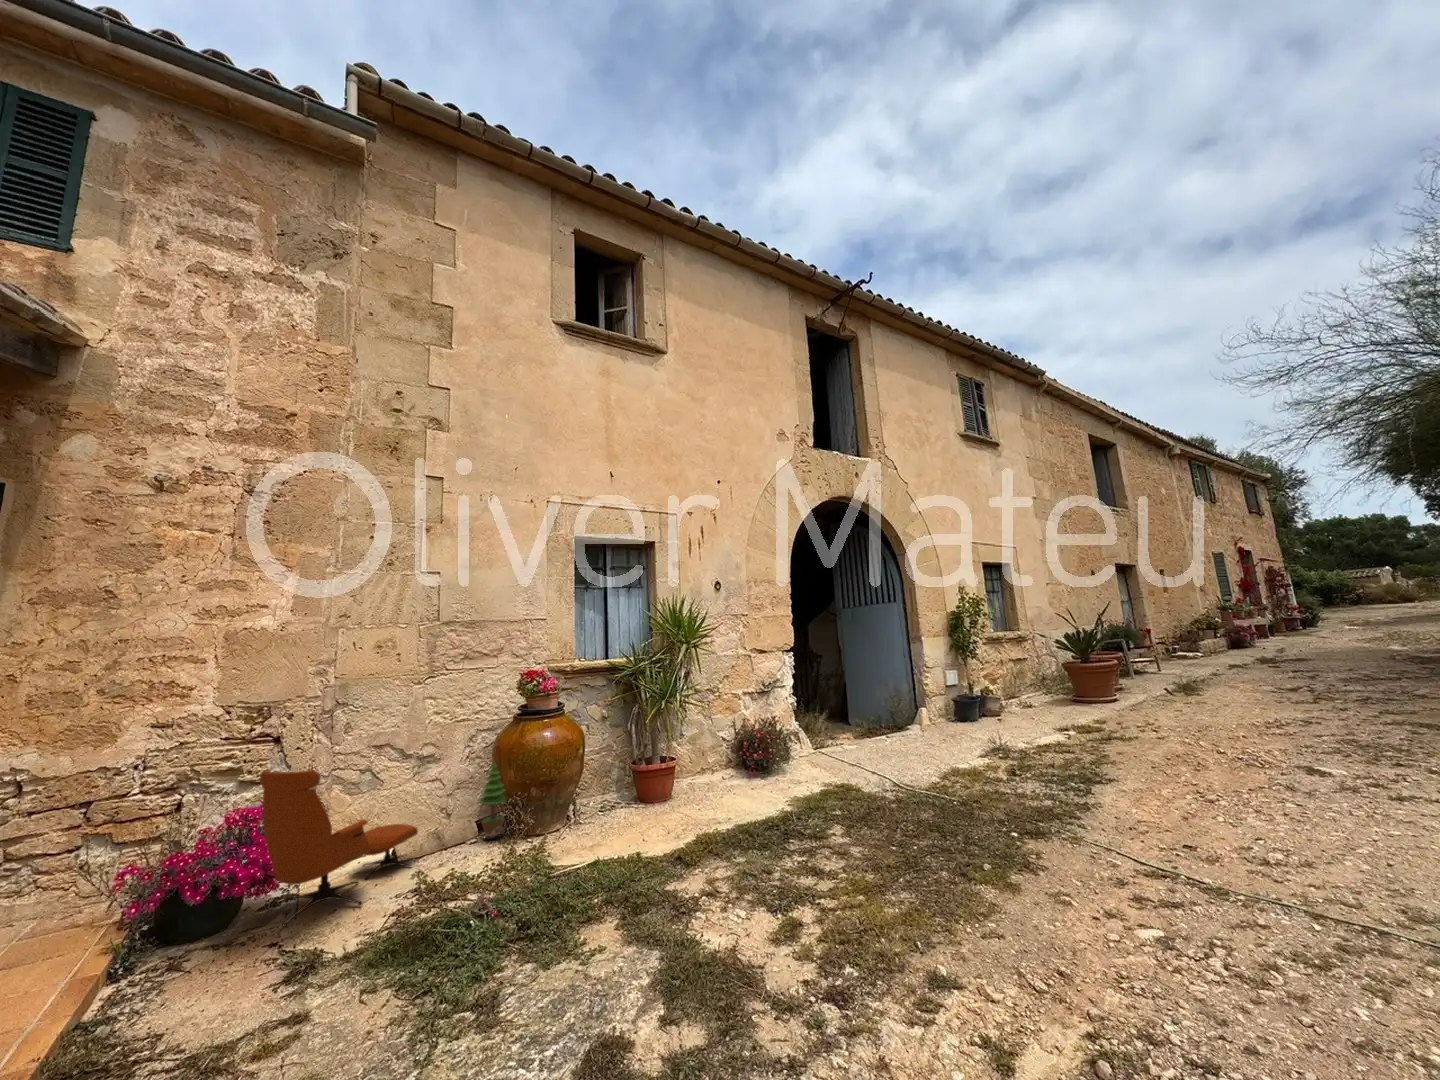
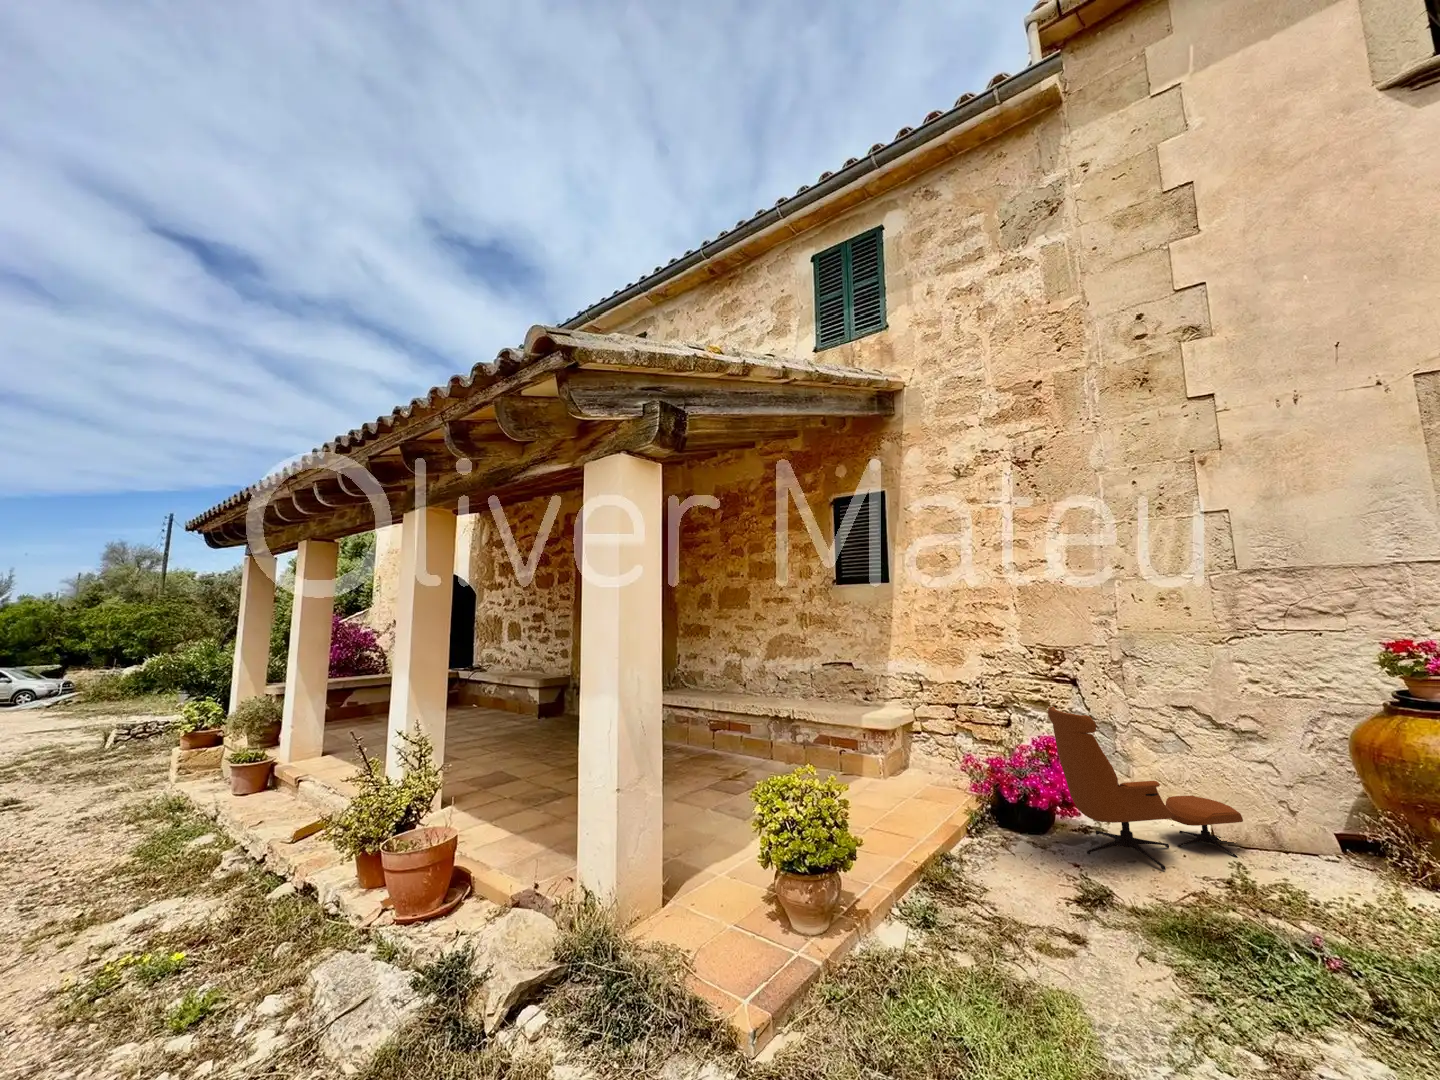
potted tree: present [479,762,506,838] -> none [1335,760,1391,870]

